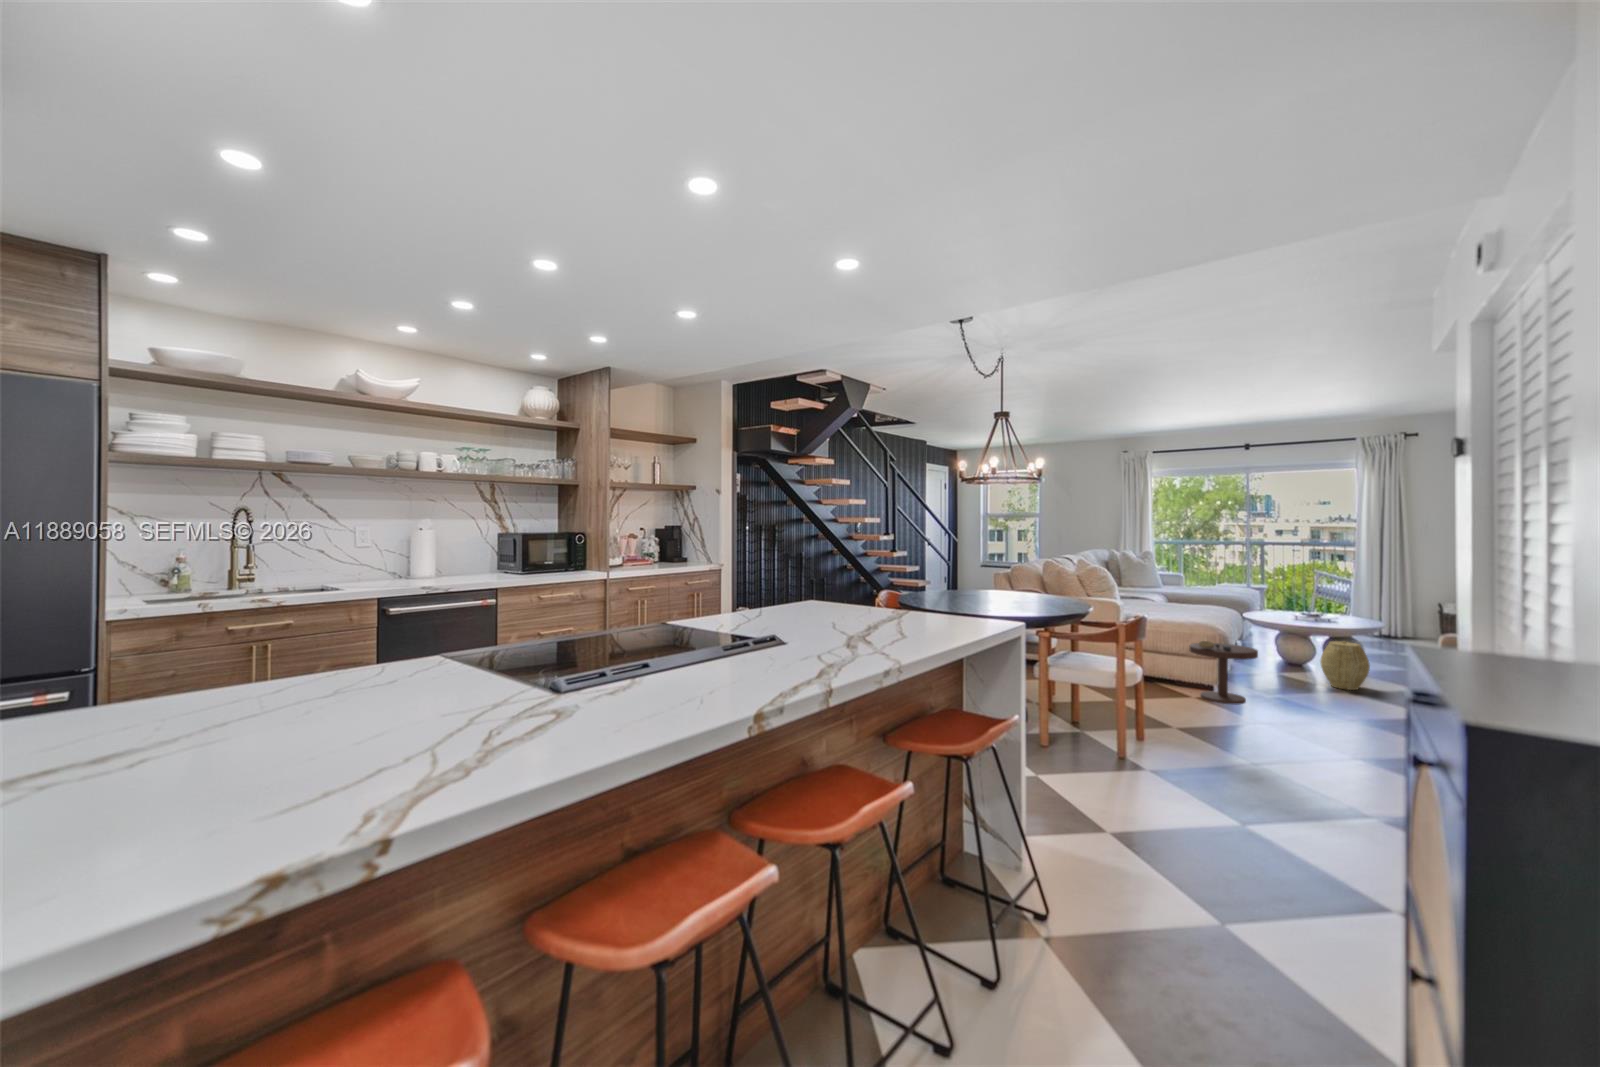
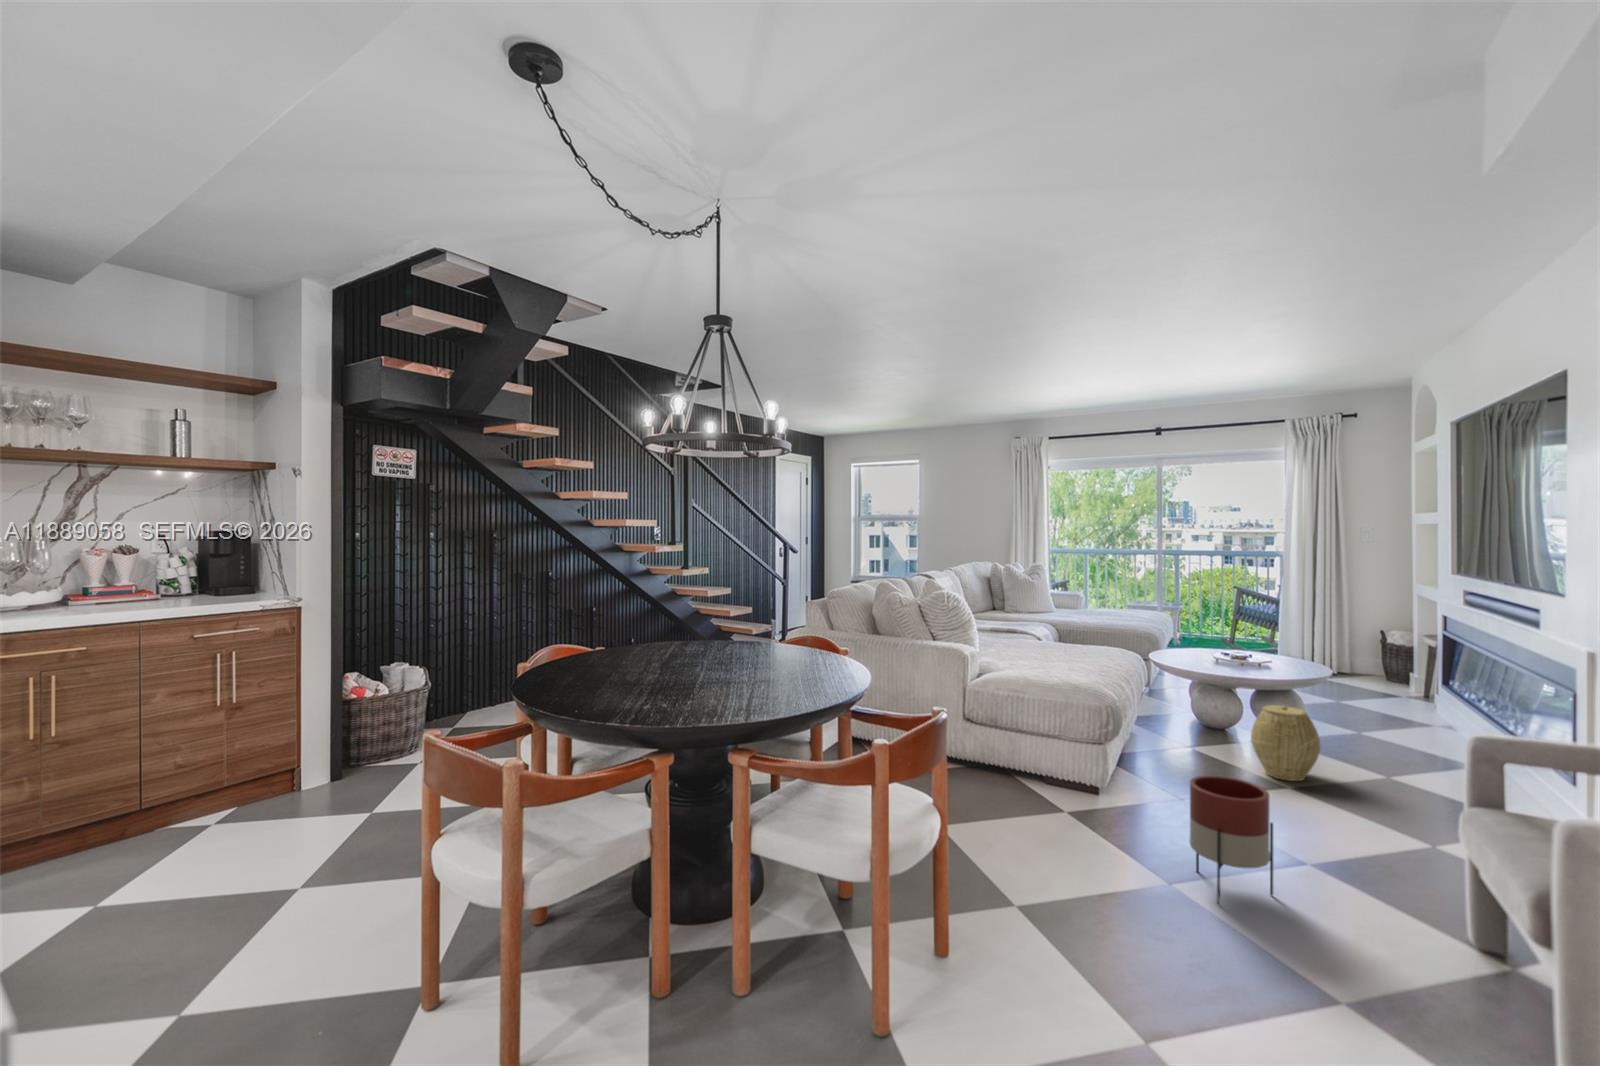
side table: present [1189,641,1258,705] -> none [1031,753,1153,969]
planter: none [1277,666,1329,733] -> present [1190,775,1273,904]

